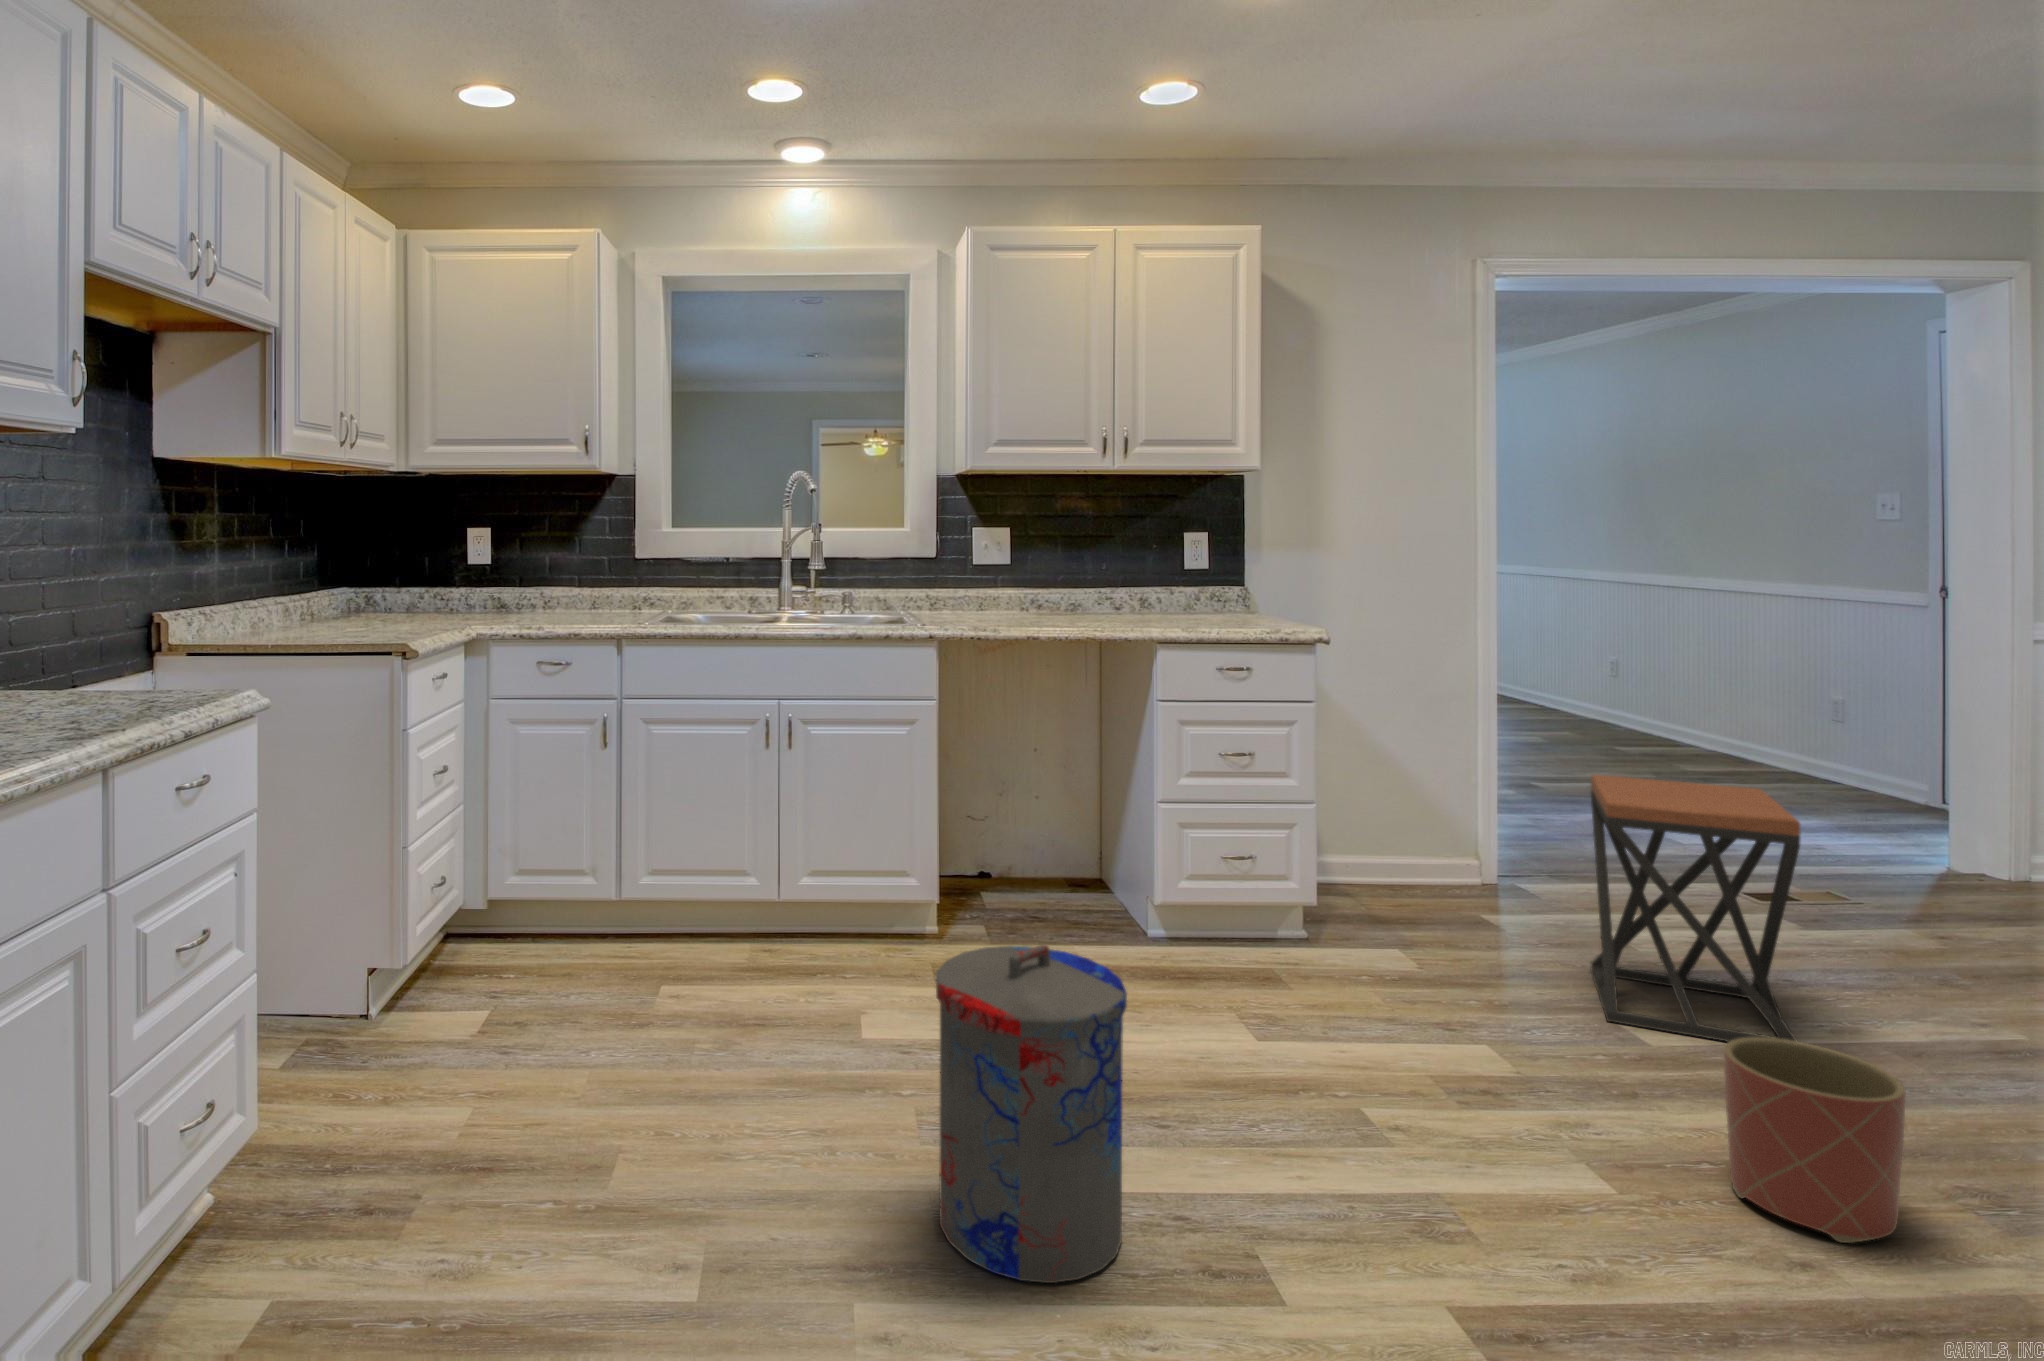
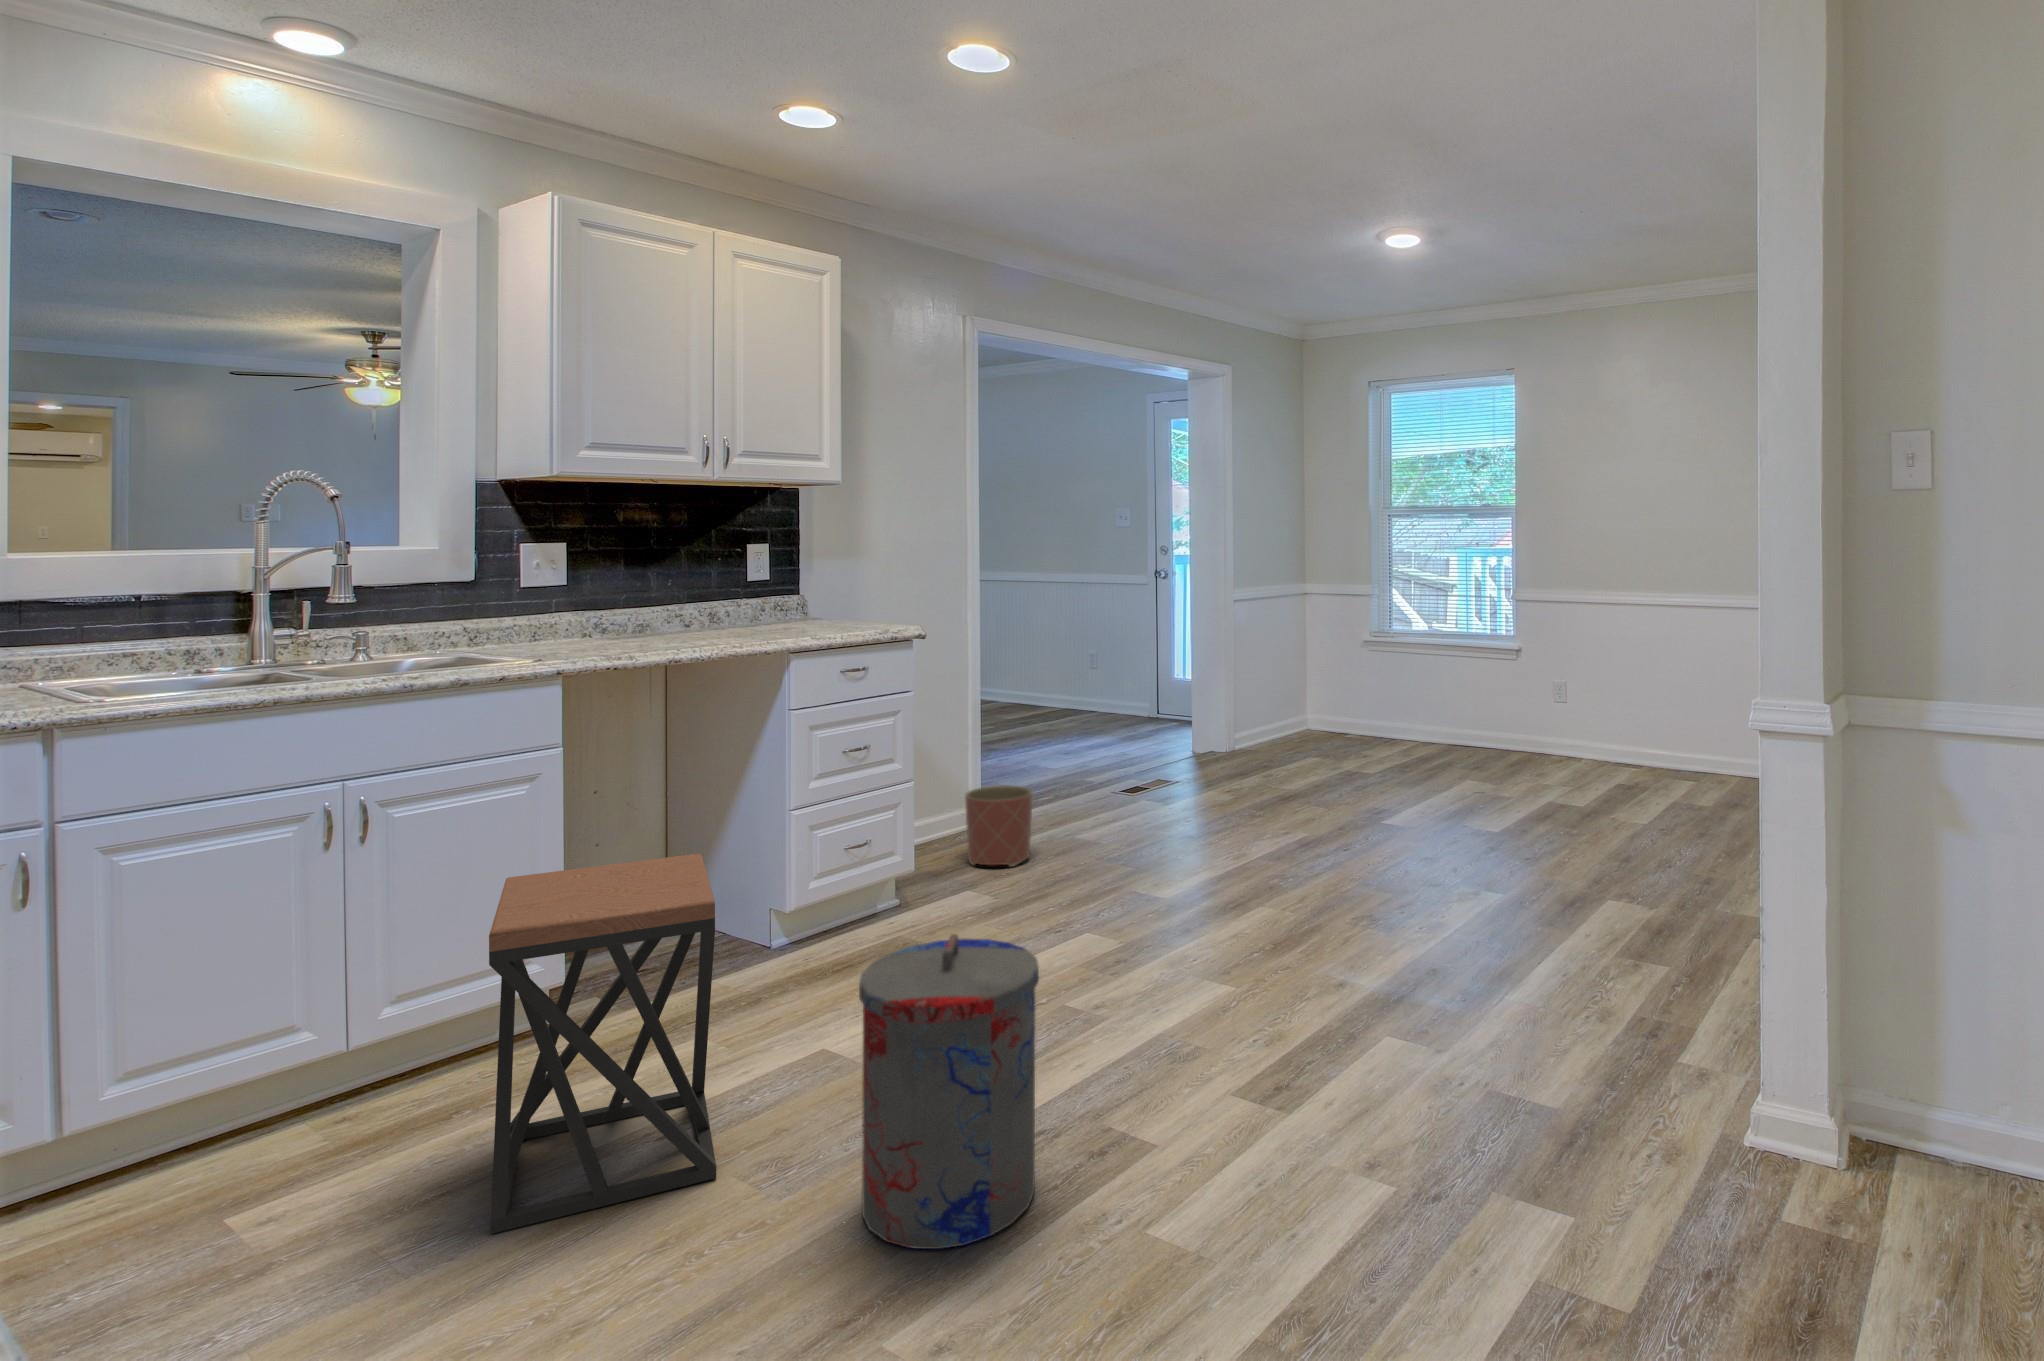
stool: present [1590,775,1800,1042] -> present [489,853,716,1234]
planter: present [1724,1037,1906,1243] -> present [965,785,1032,867]

